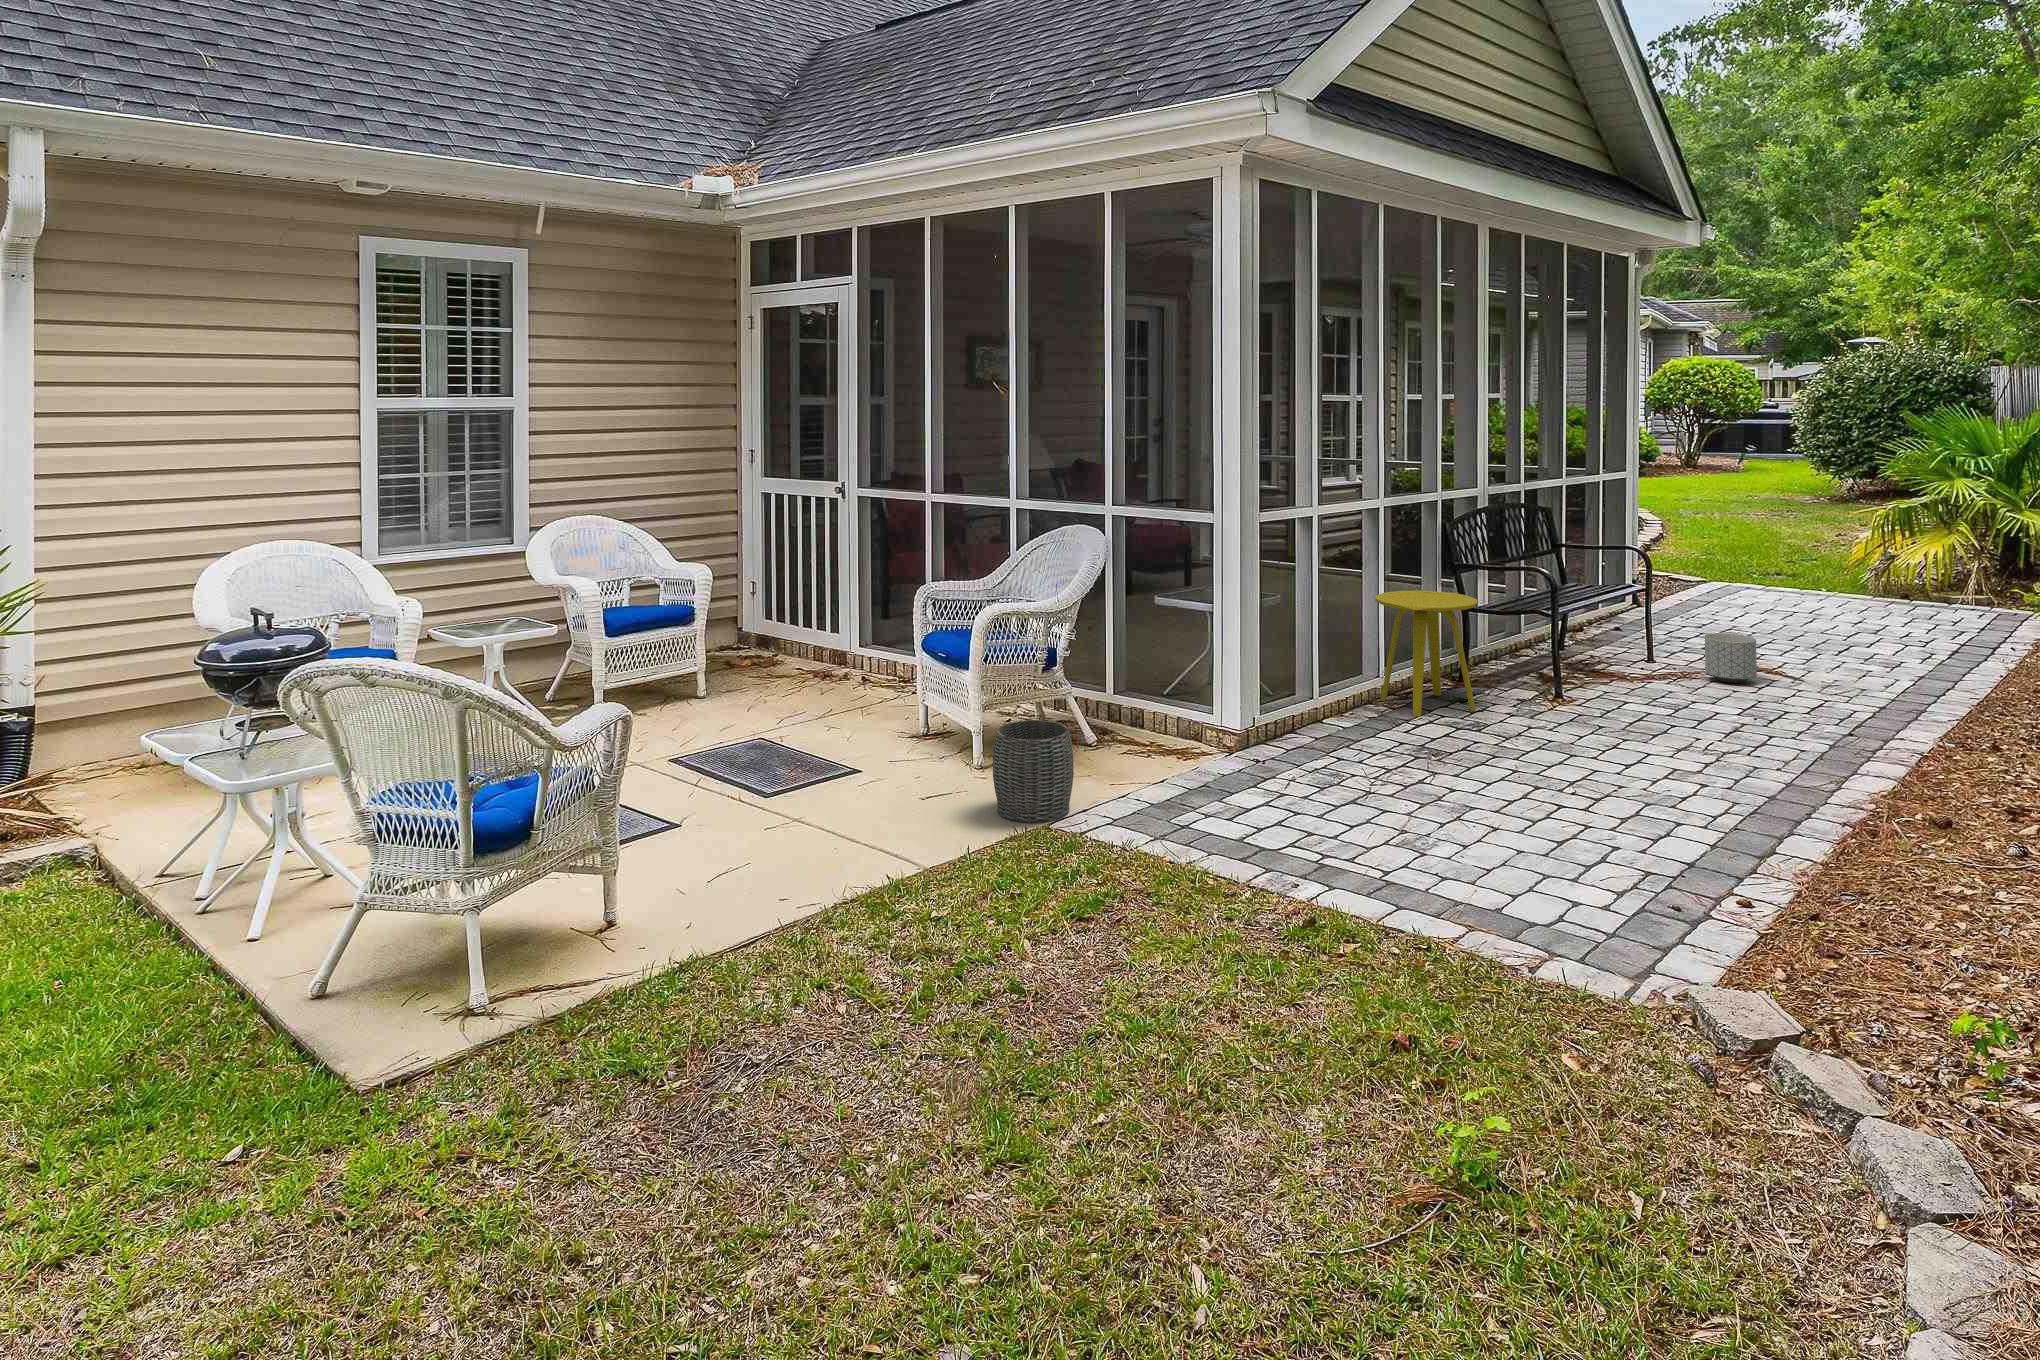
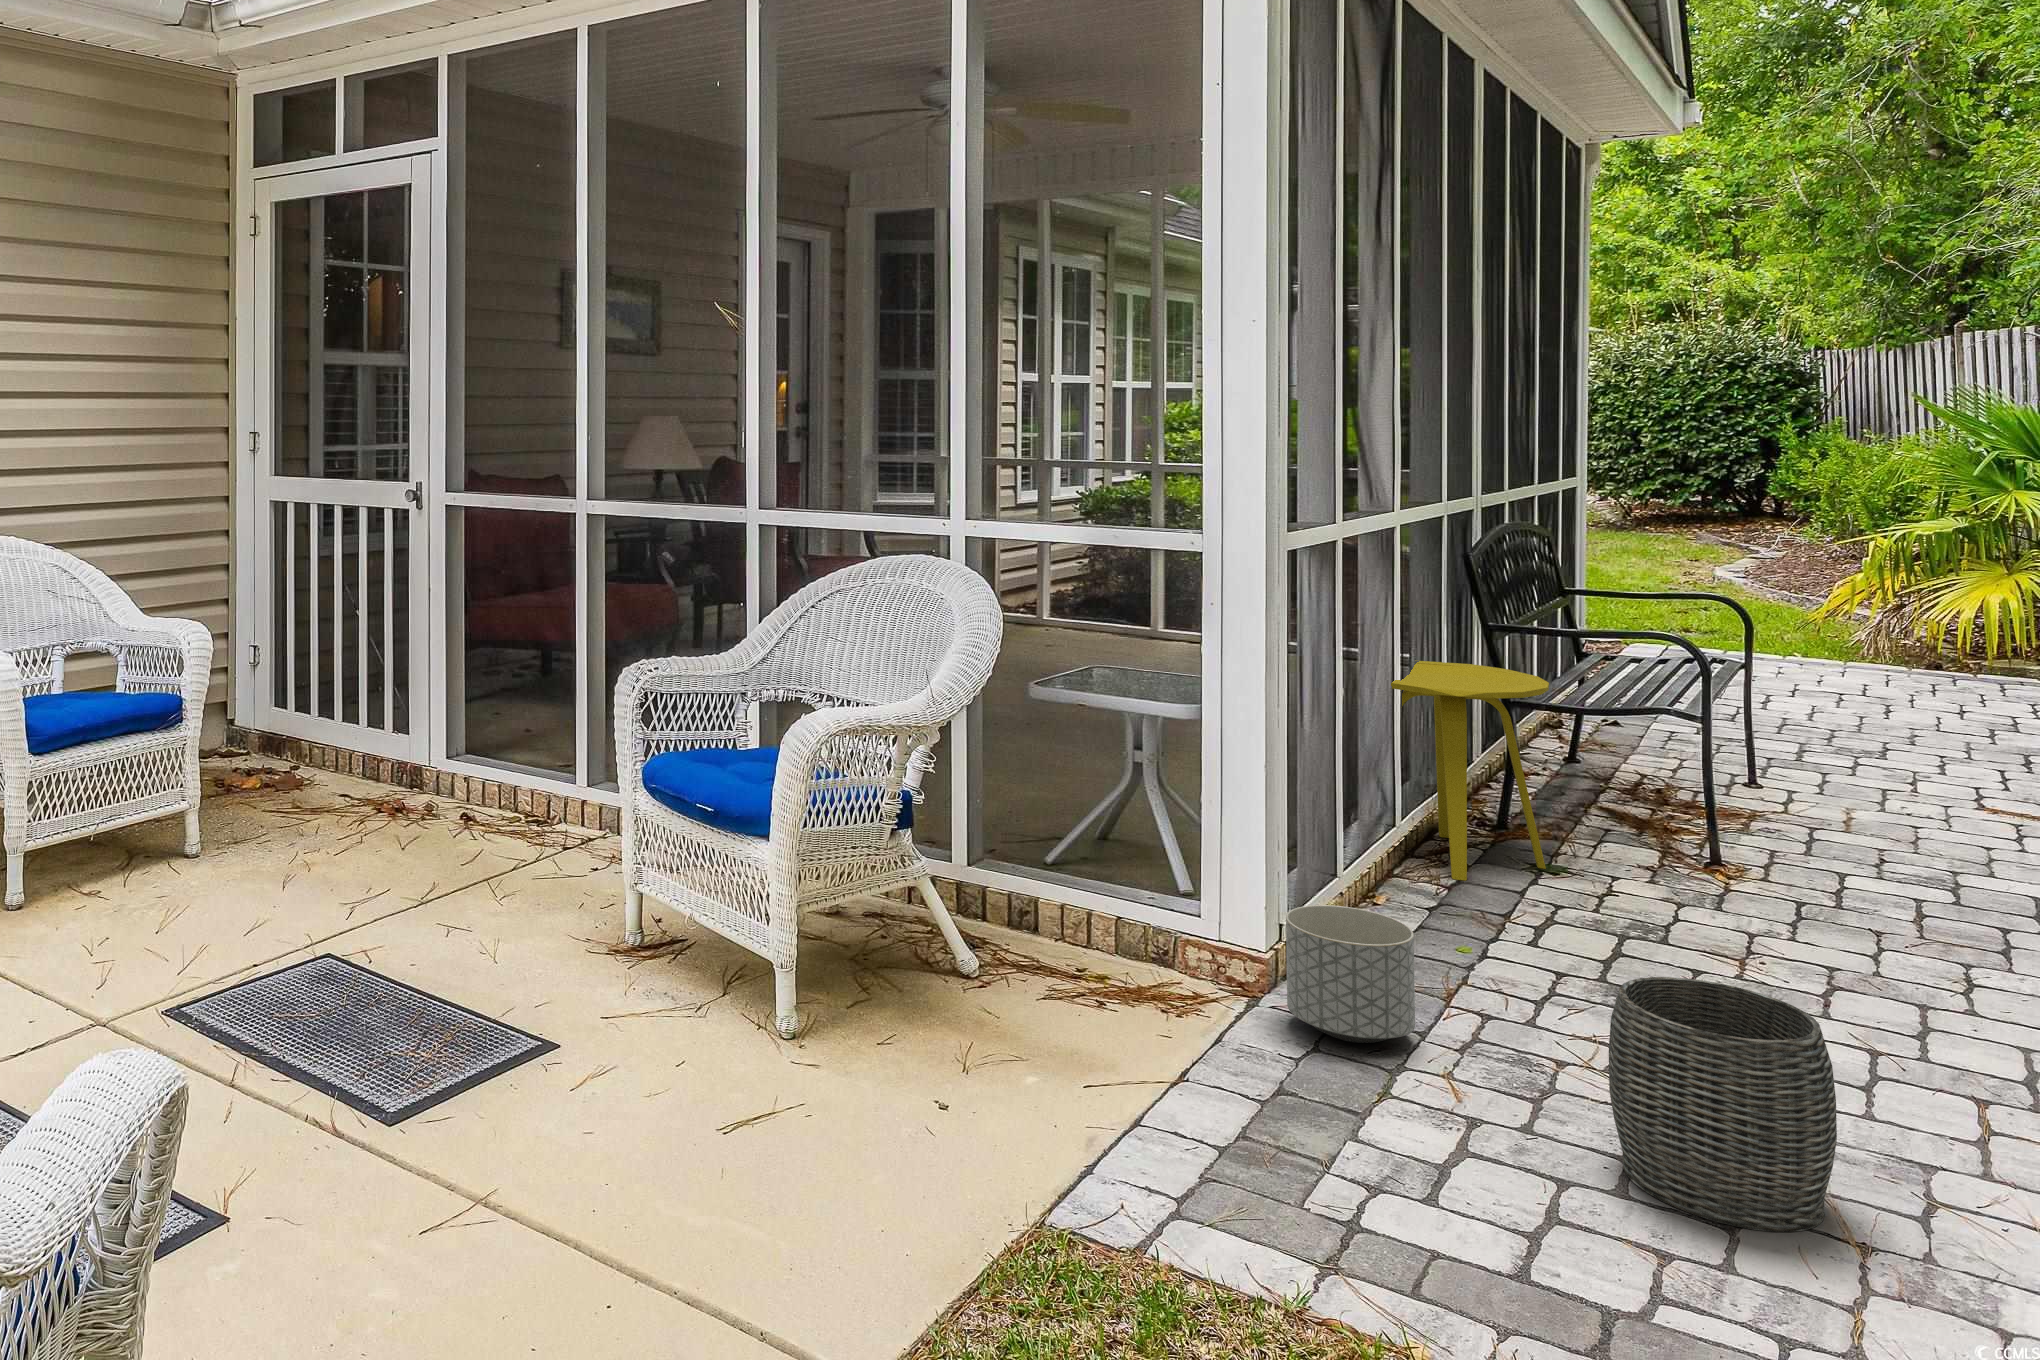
planter: present [1705,633,1757,683] -> present [1286,905,1415,1043]
woven basket: present [993,720,1074,823] -> present [1609,977,1837,1232]

